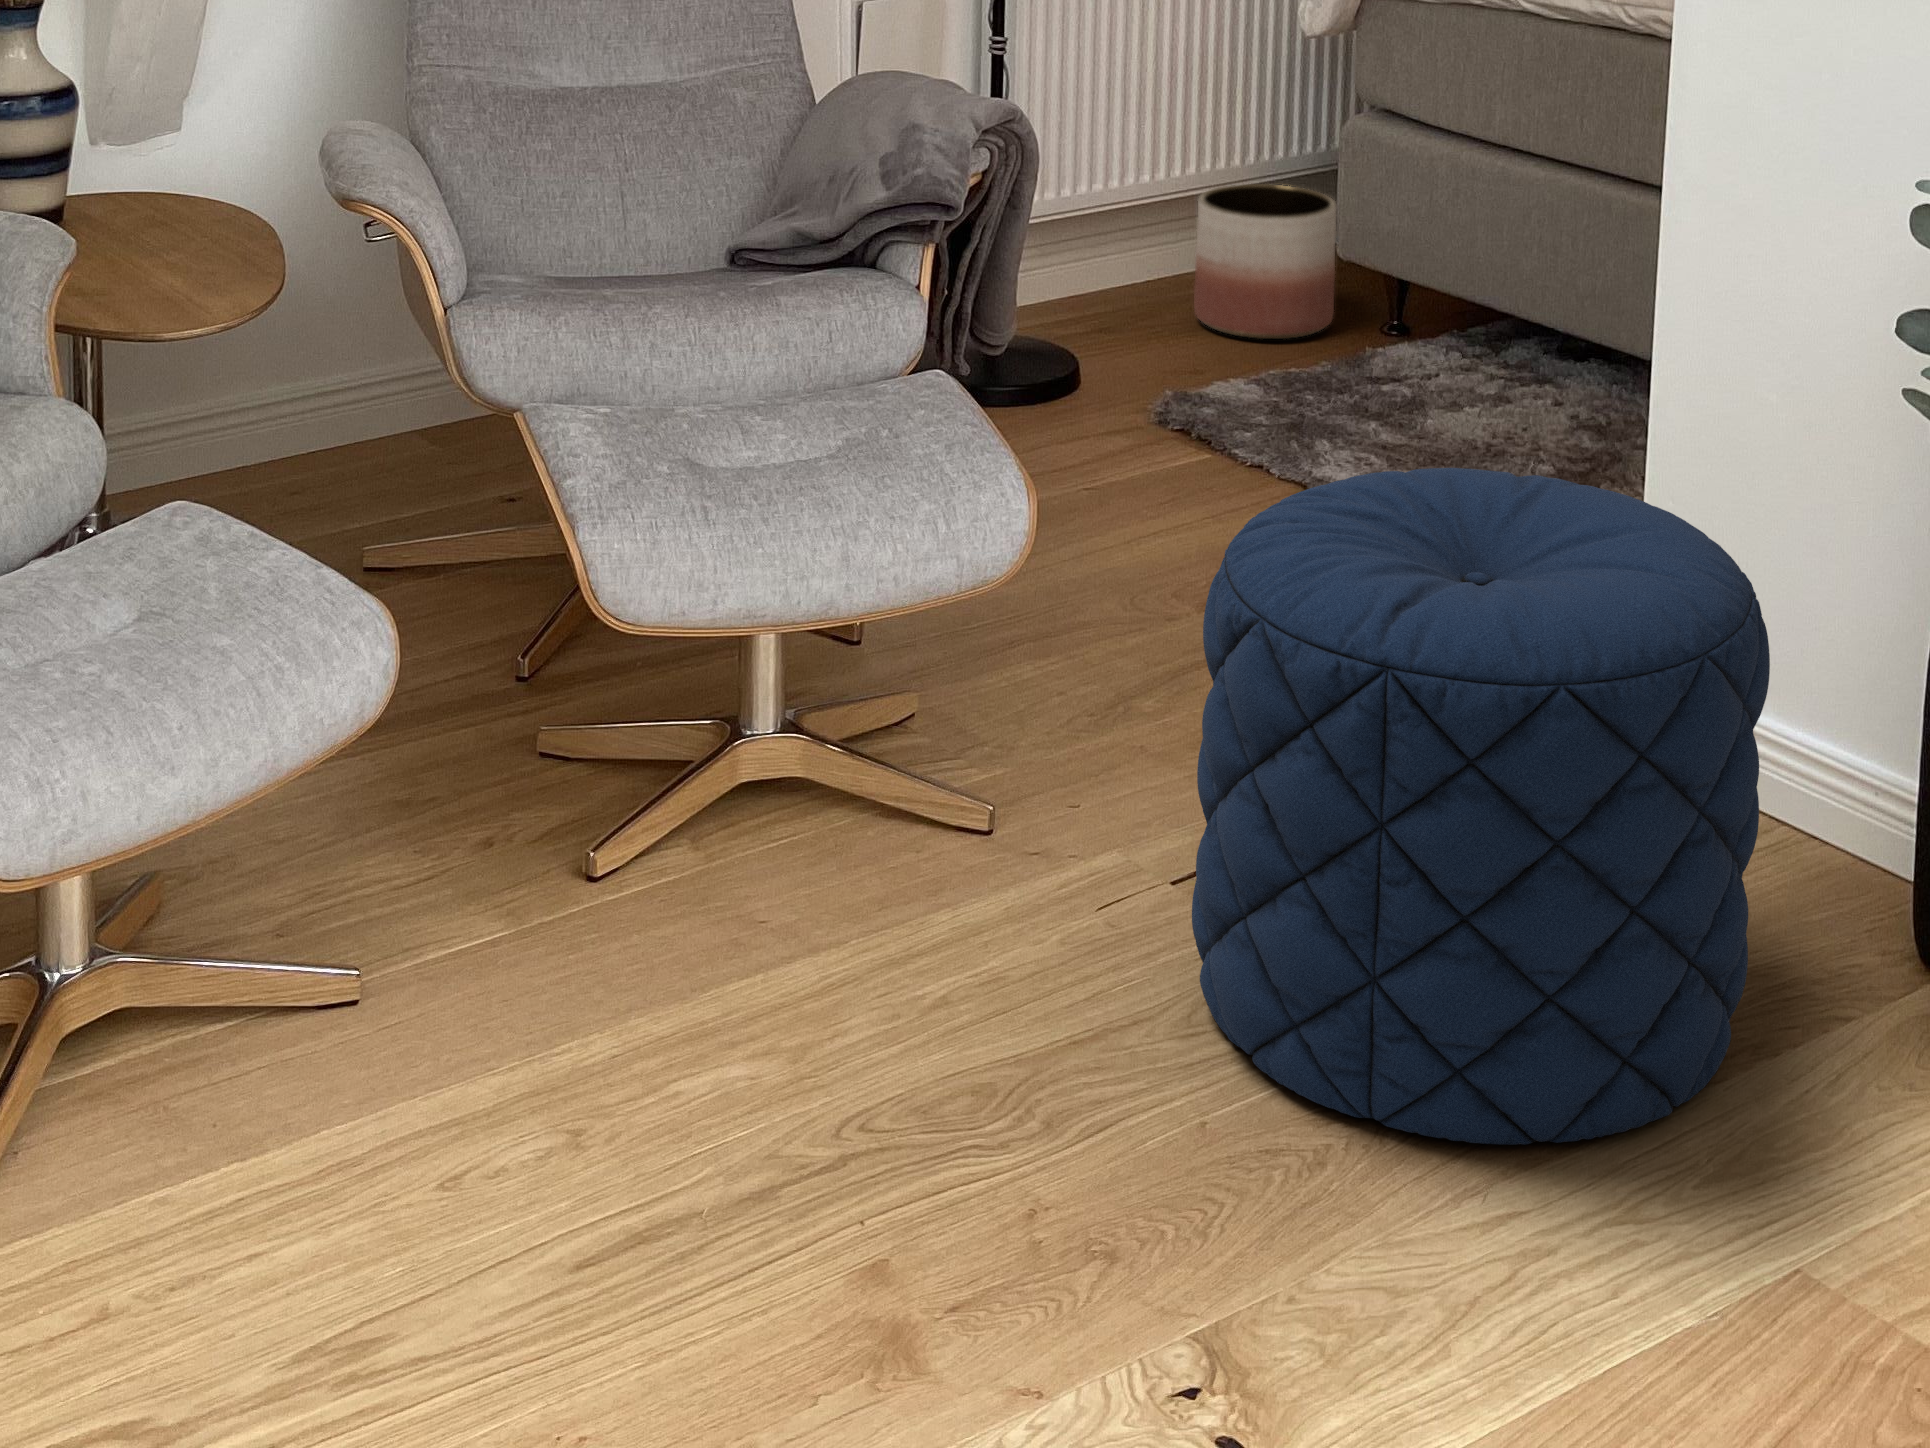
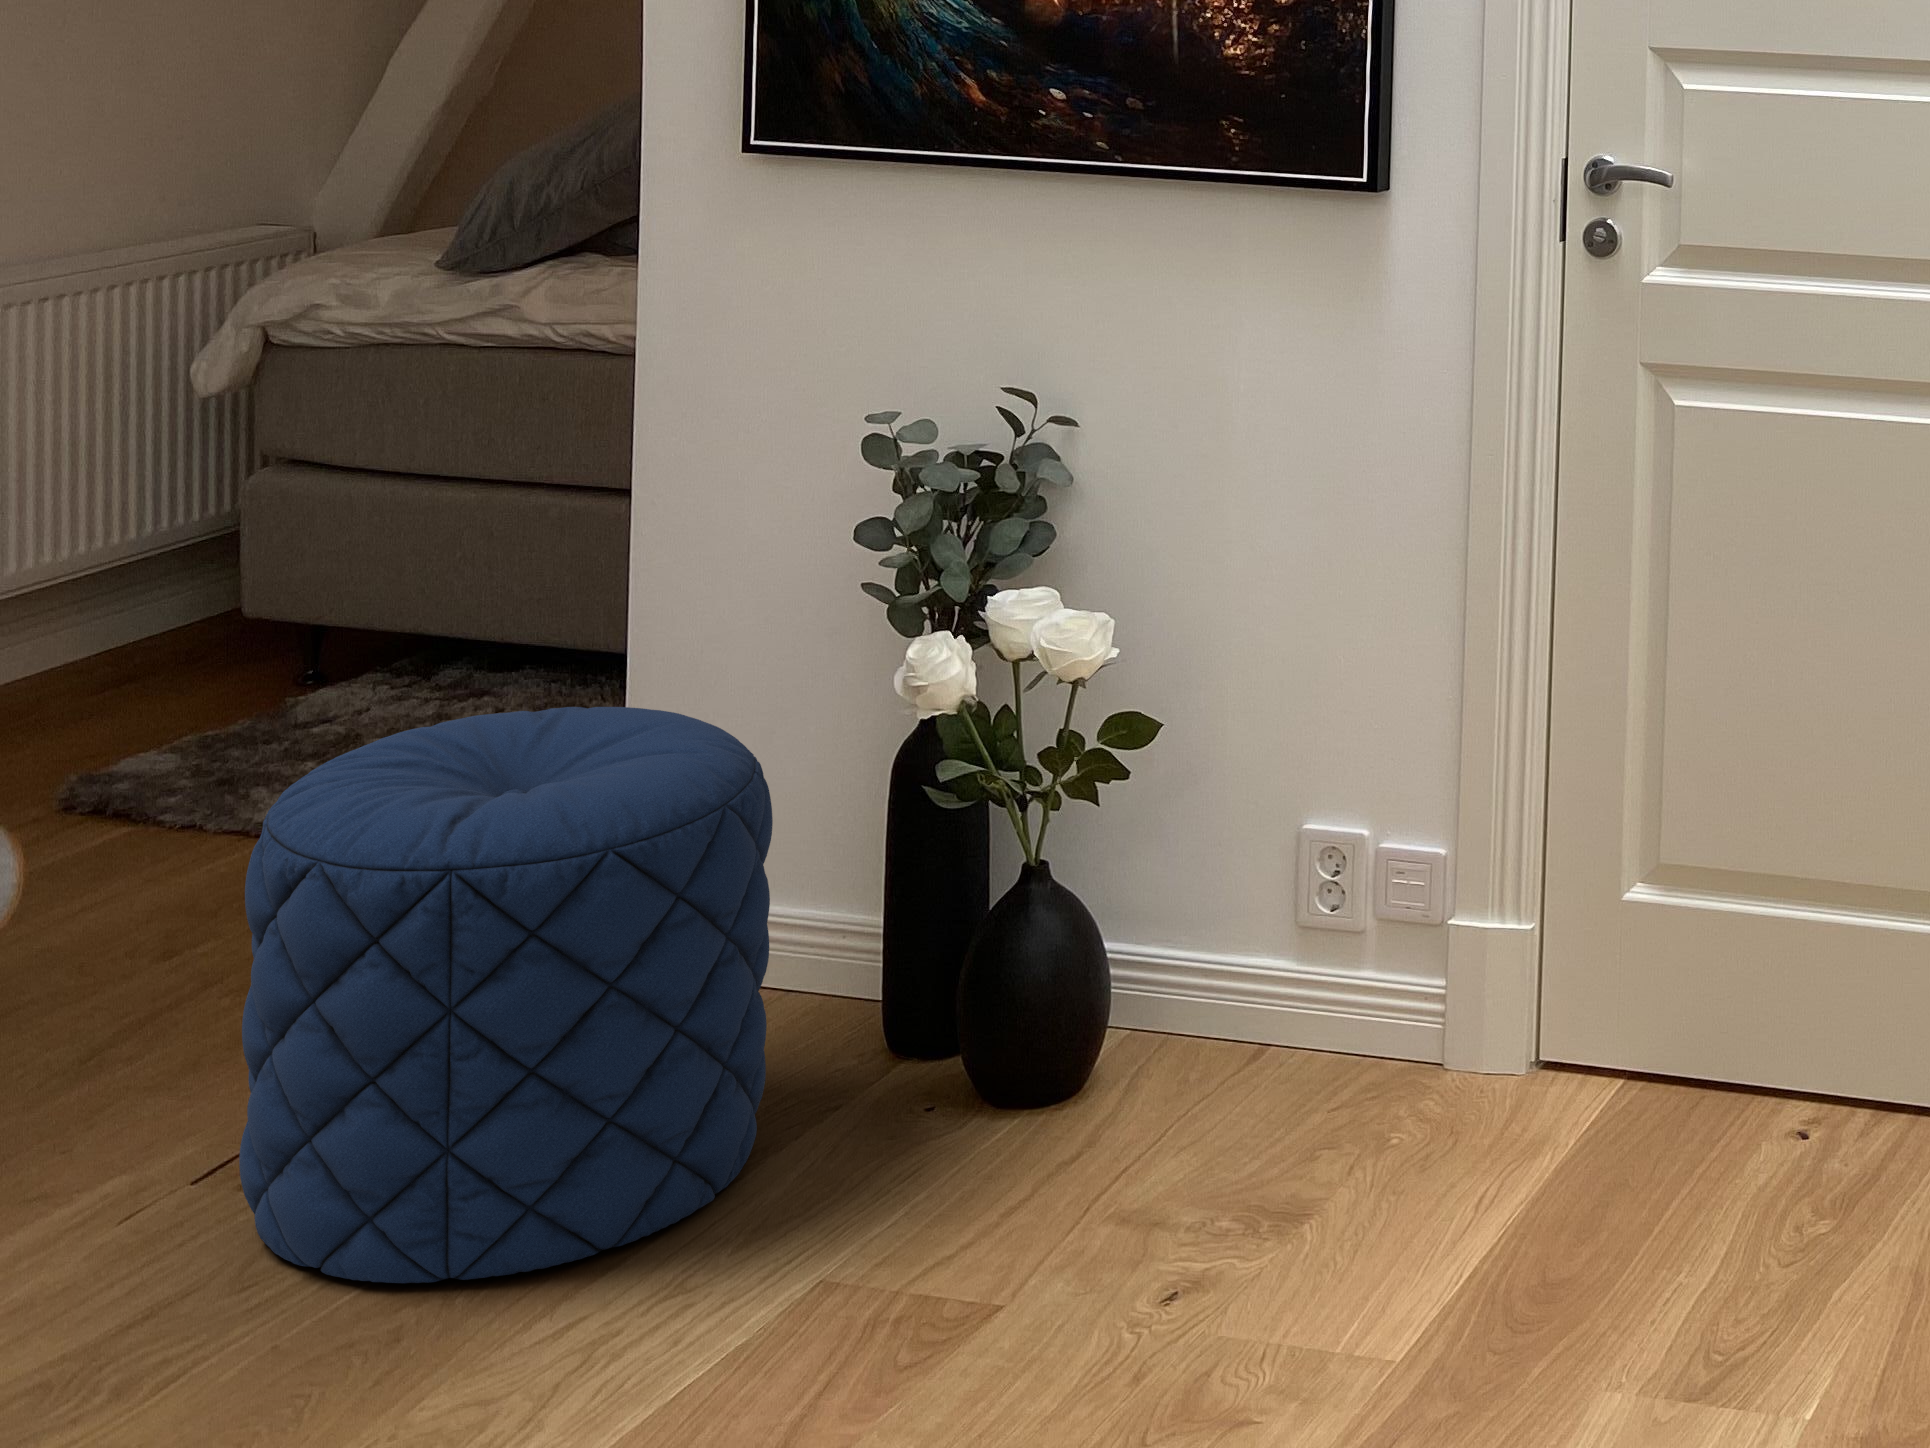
planter: present [1194,184,1337,339] -> none [79,552,242,710]

